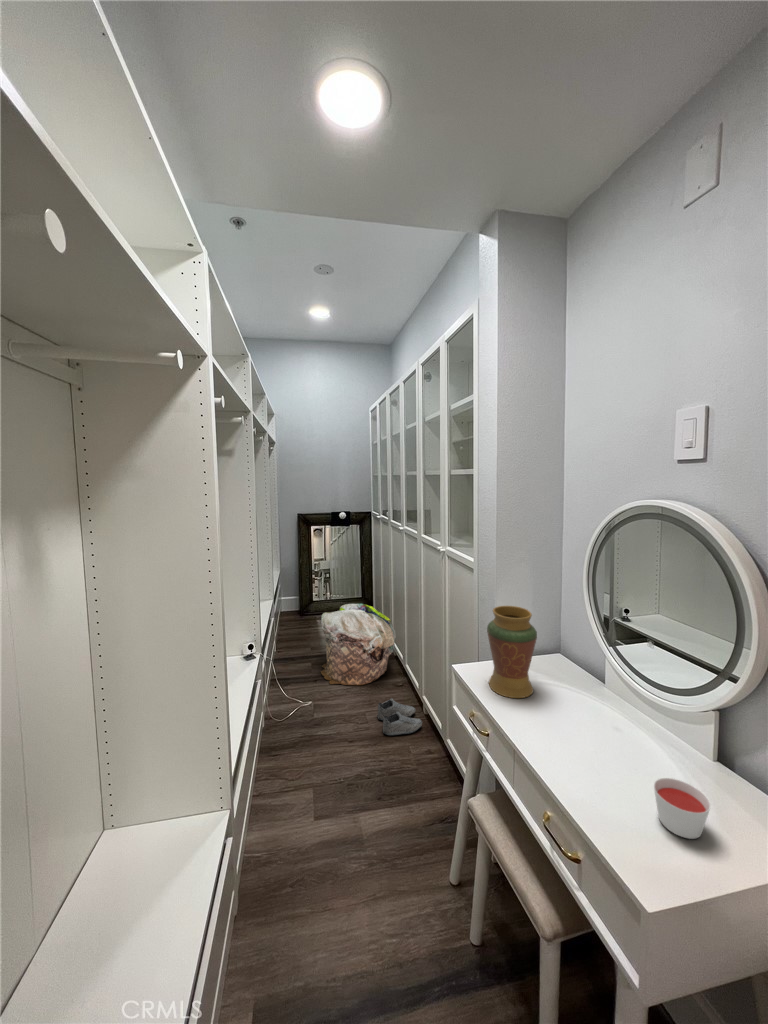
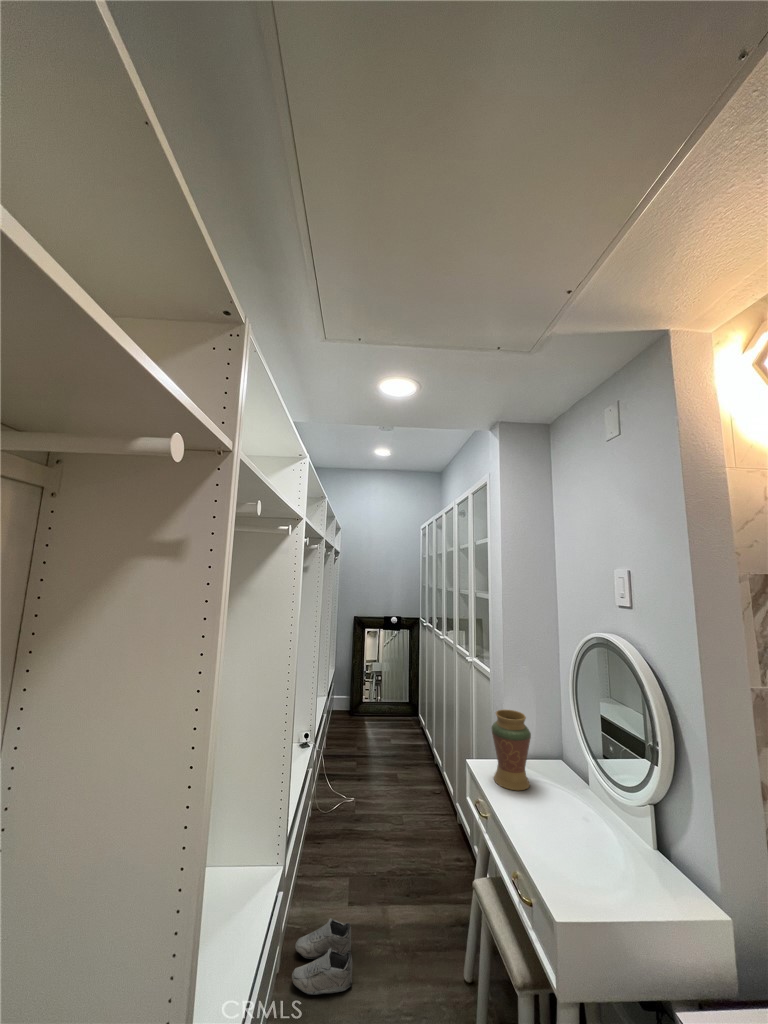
laundry basket: present [321,604,396,685] -> none [364,706,436,789]
shoe: present [377,698,422,735] -> present [292,918,352,995]
candle: present [654,778,710,839] -> none [589,849,628,895]

